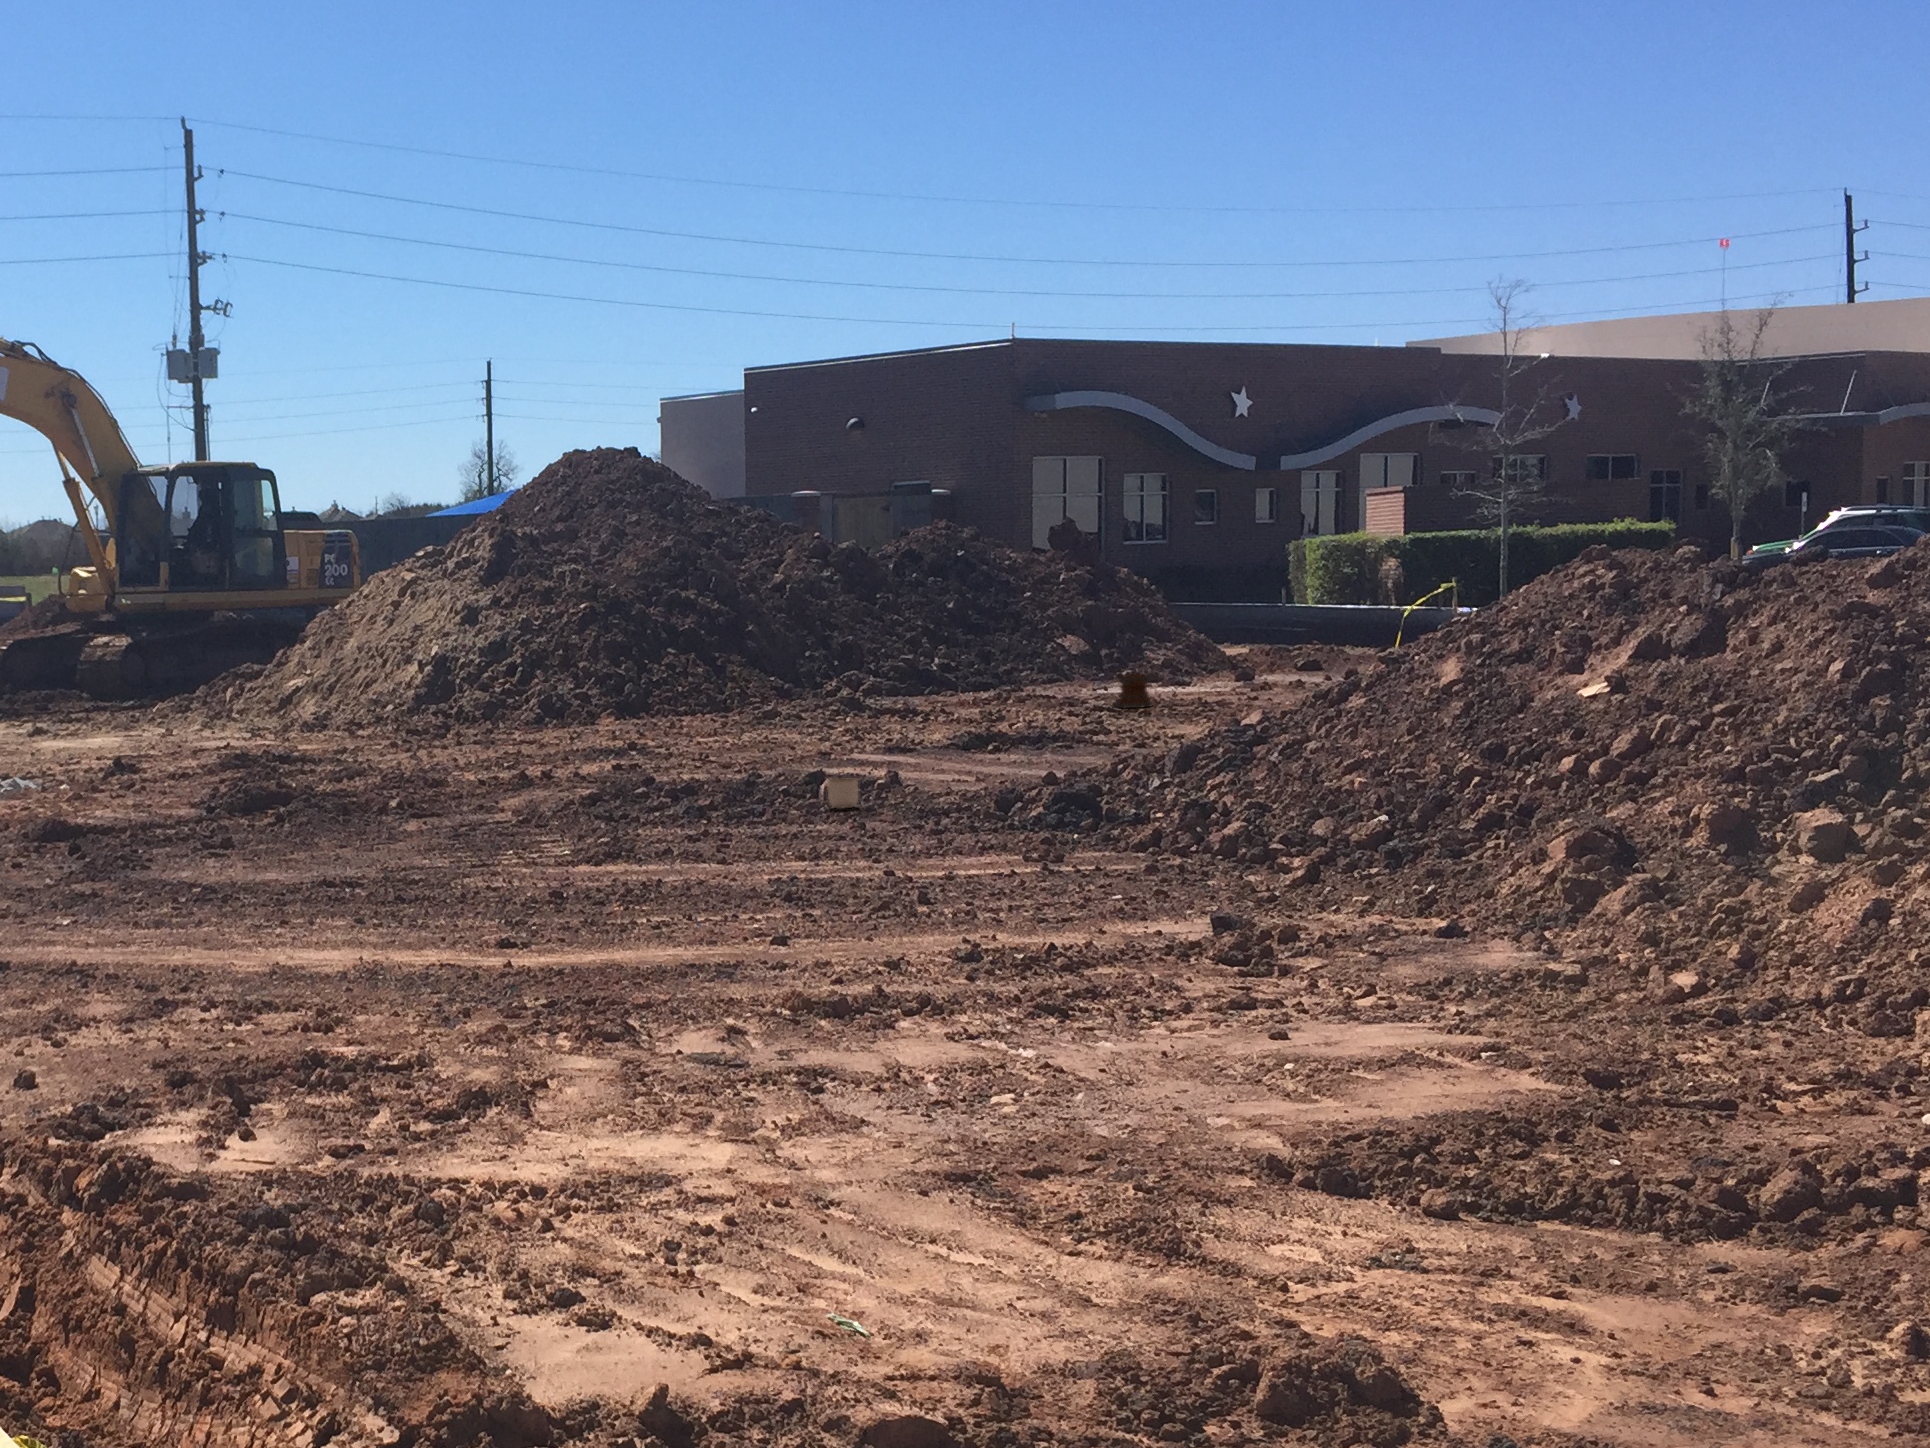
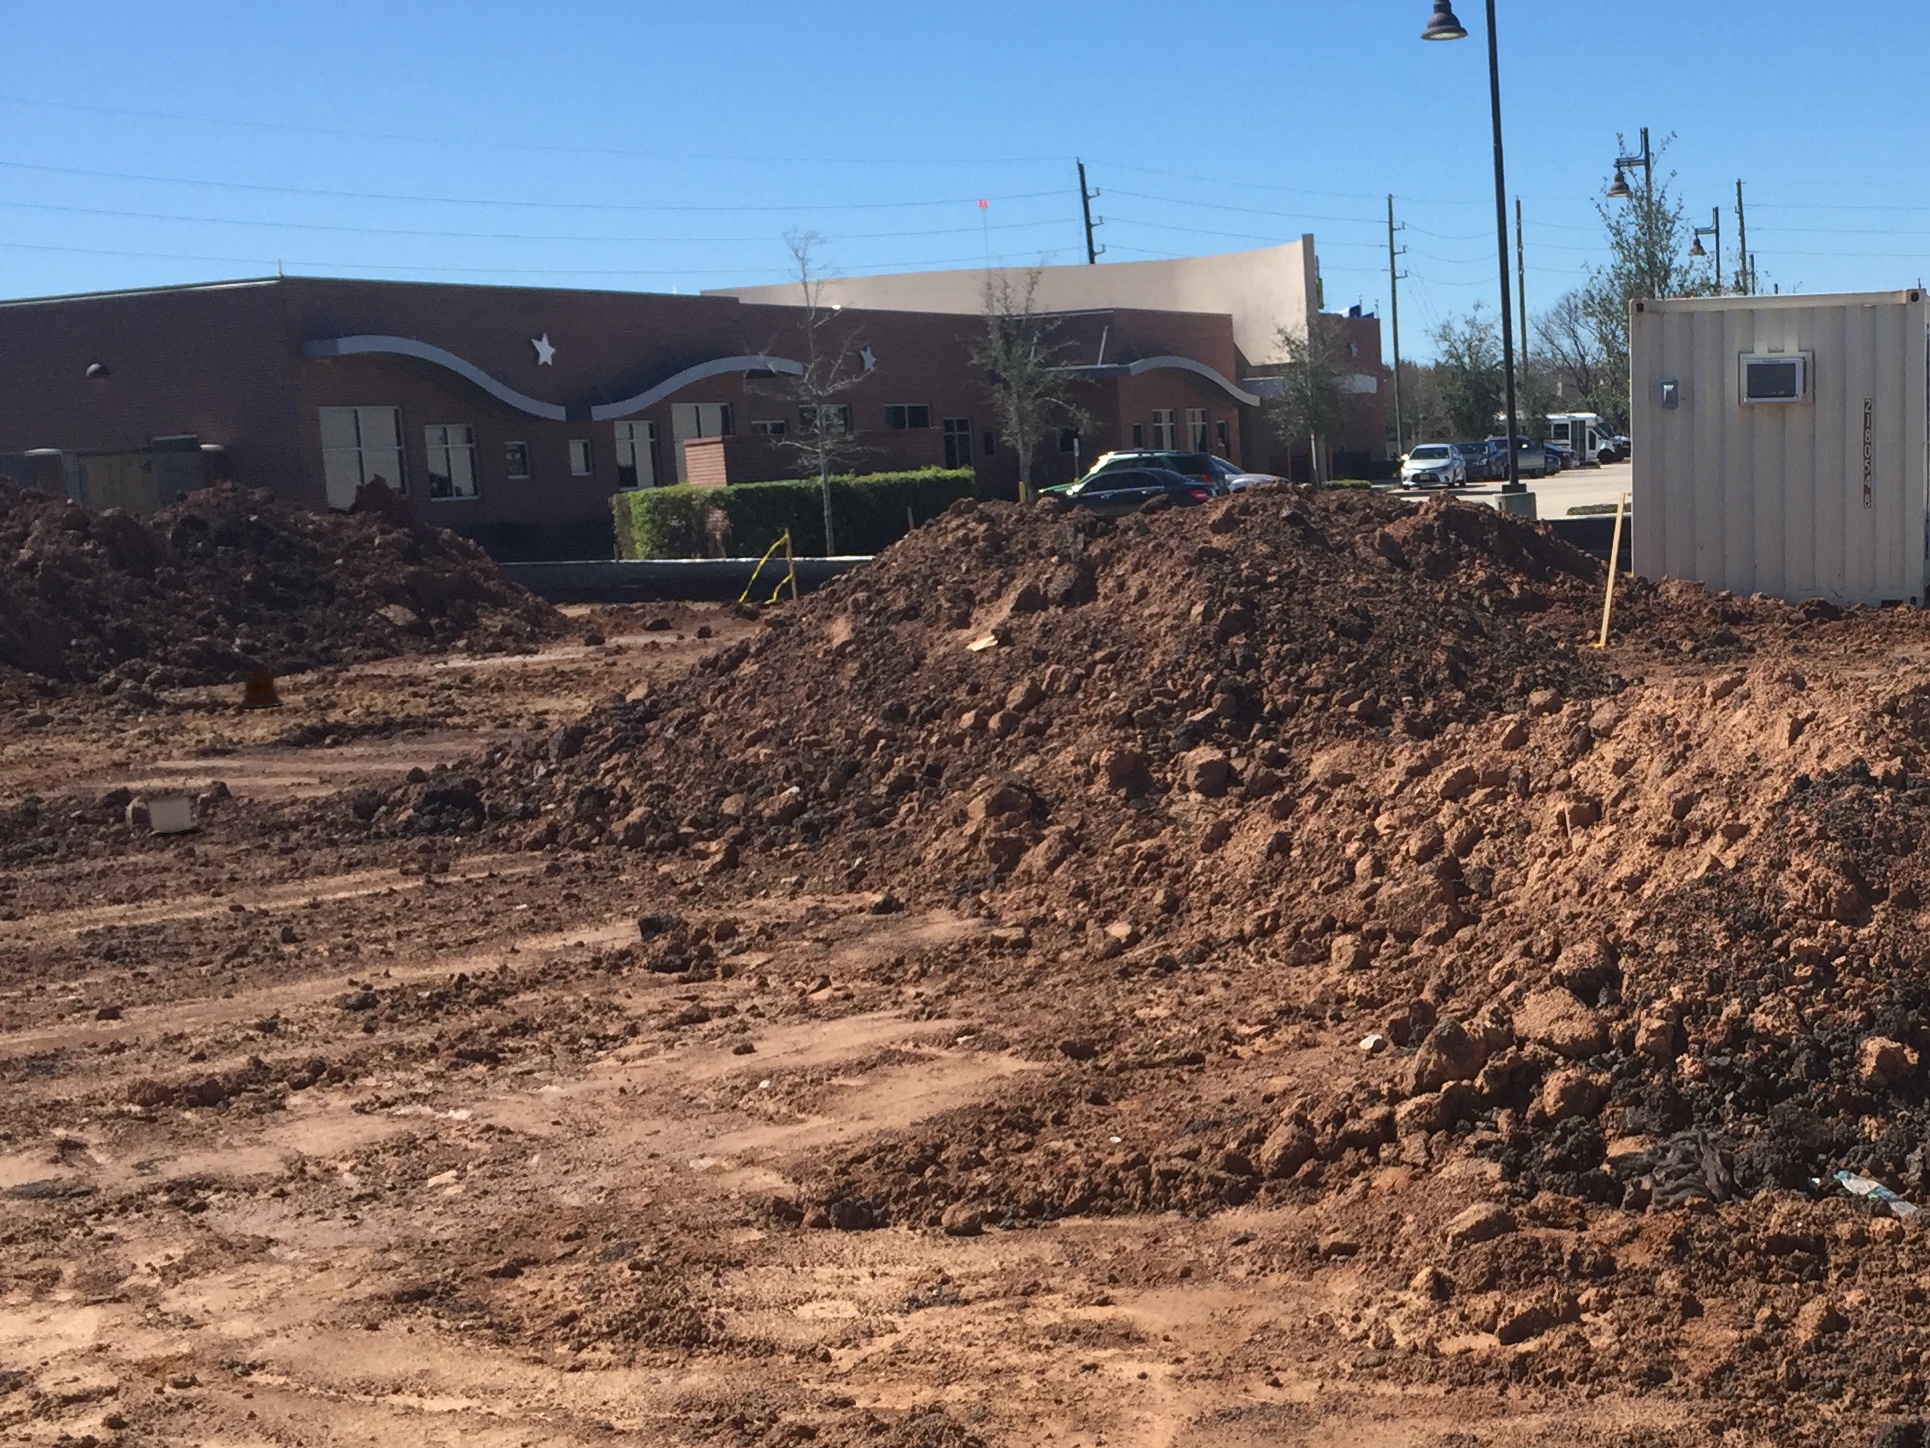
bucket: present [1115,669,1153,708] -> present [237,666,284,708]

